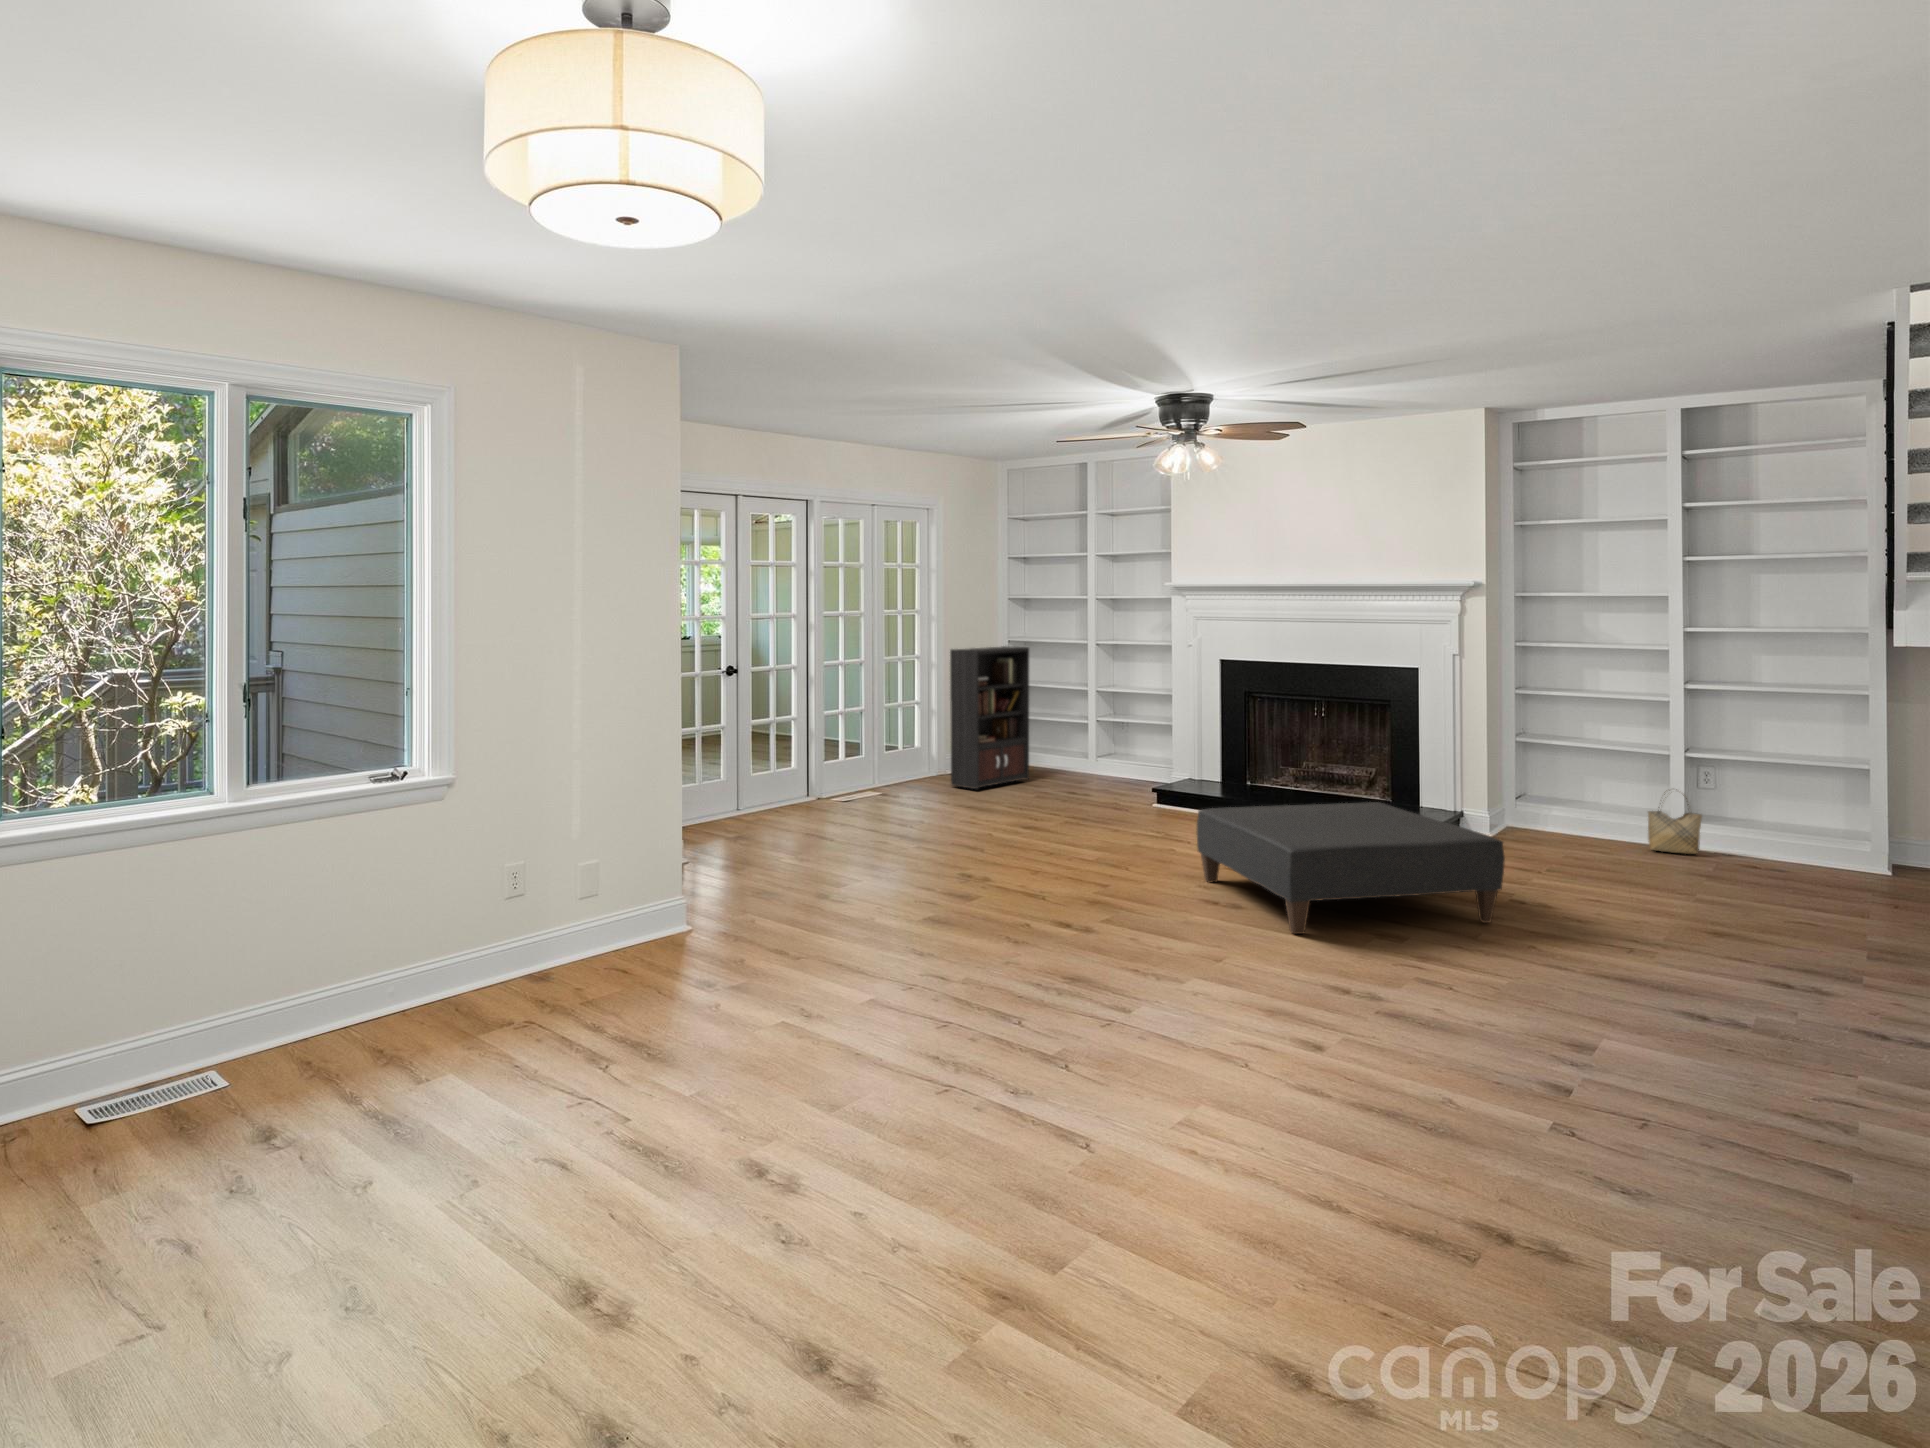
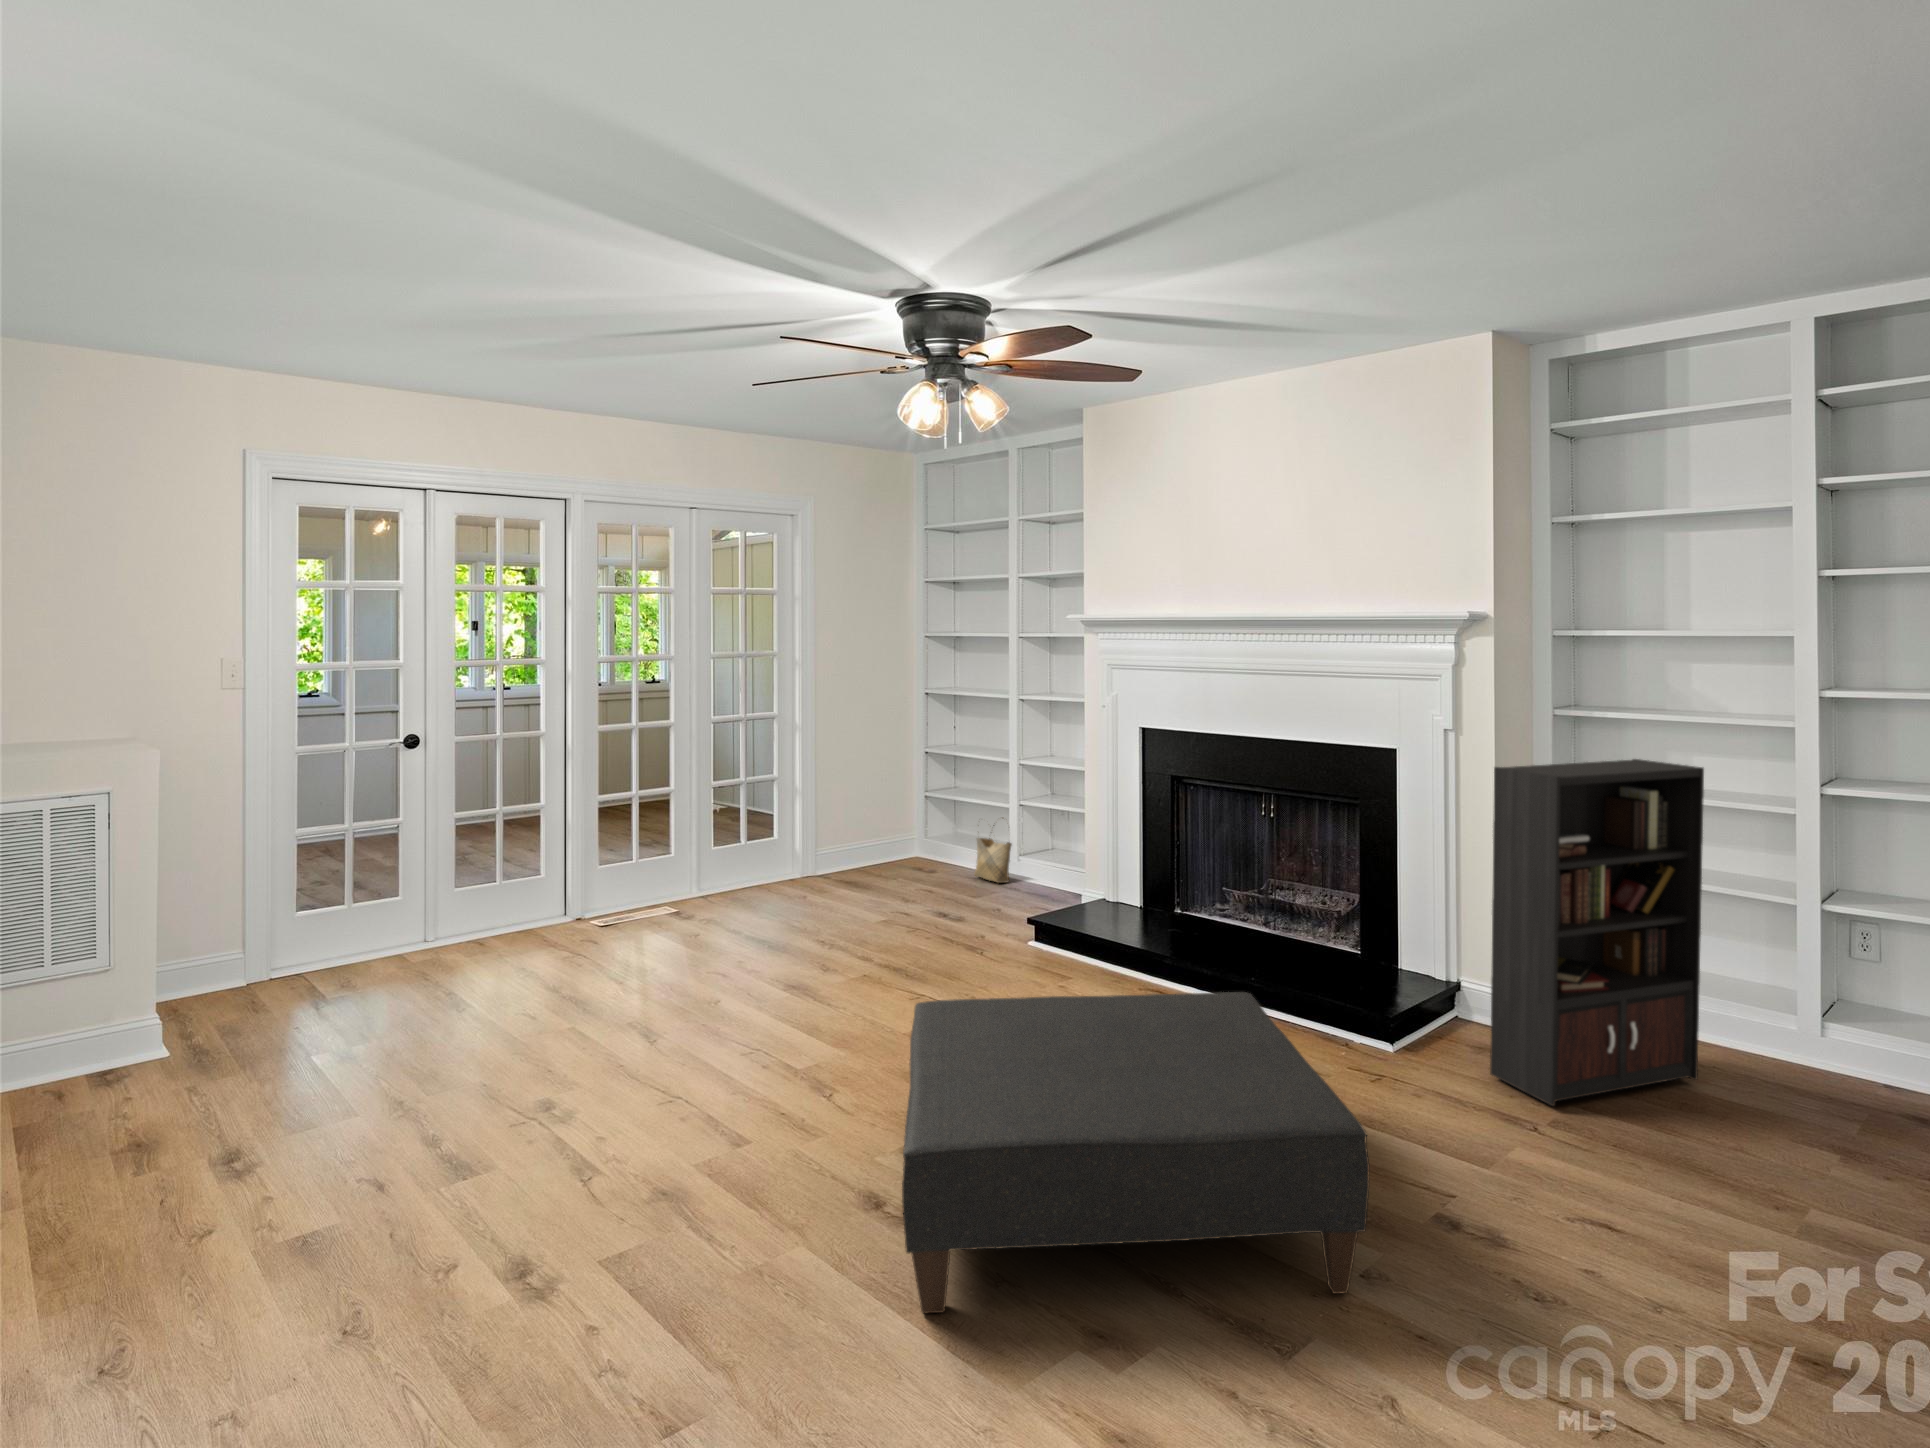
bookcase: present [950,646,1029,789] -> present [1490,759,1704,1106]
woven basket: present [1648,795,1702,854] -> present [974,825,1012,883]

